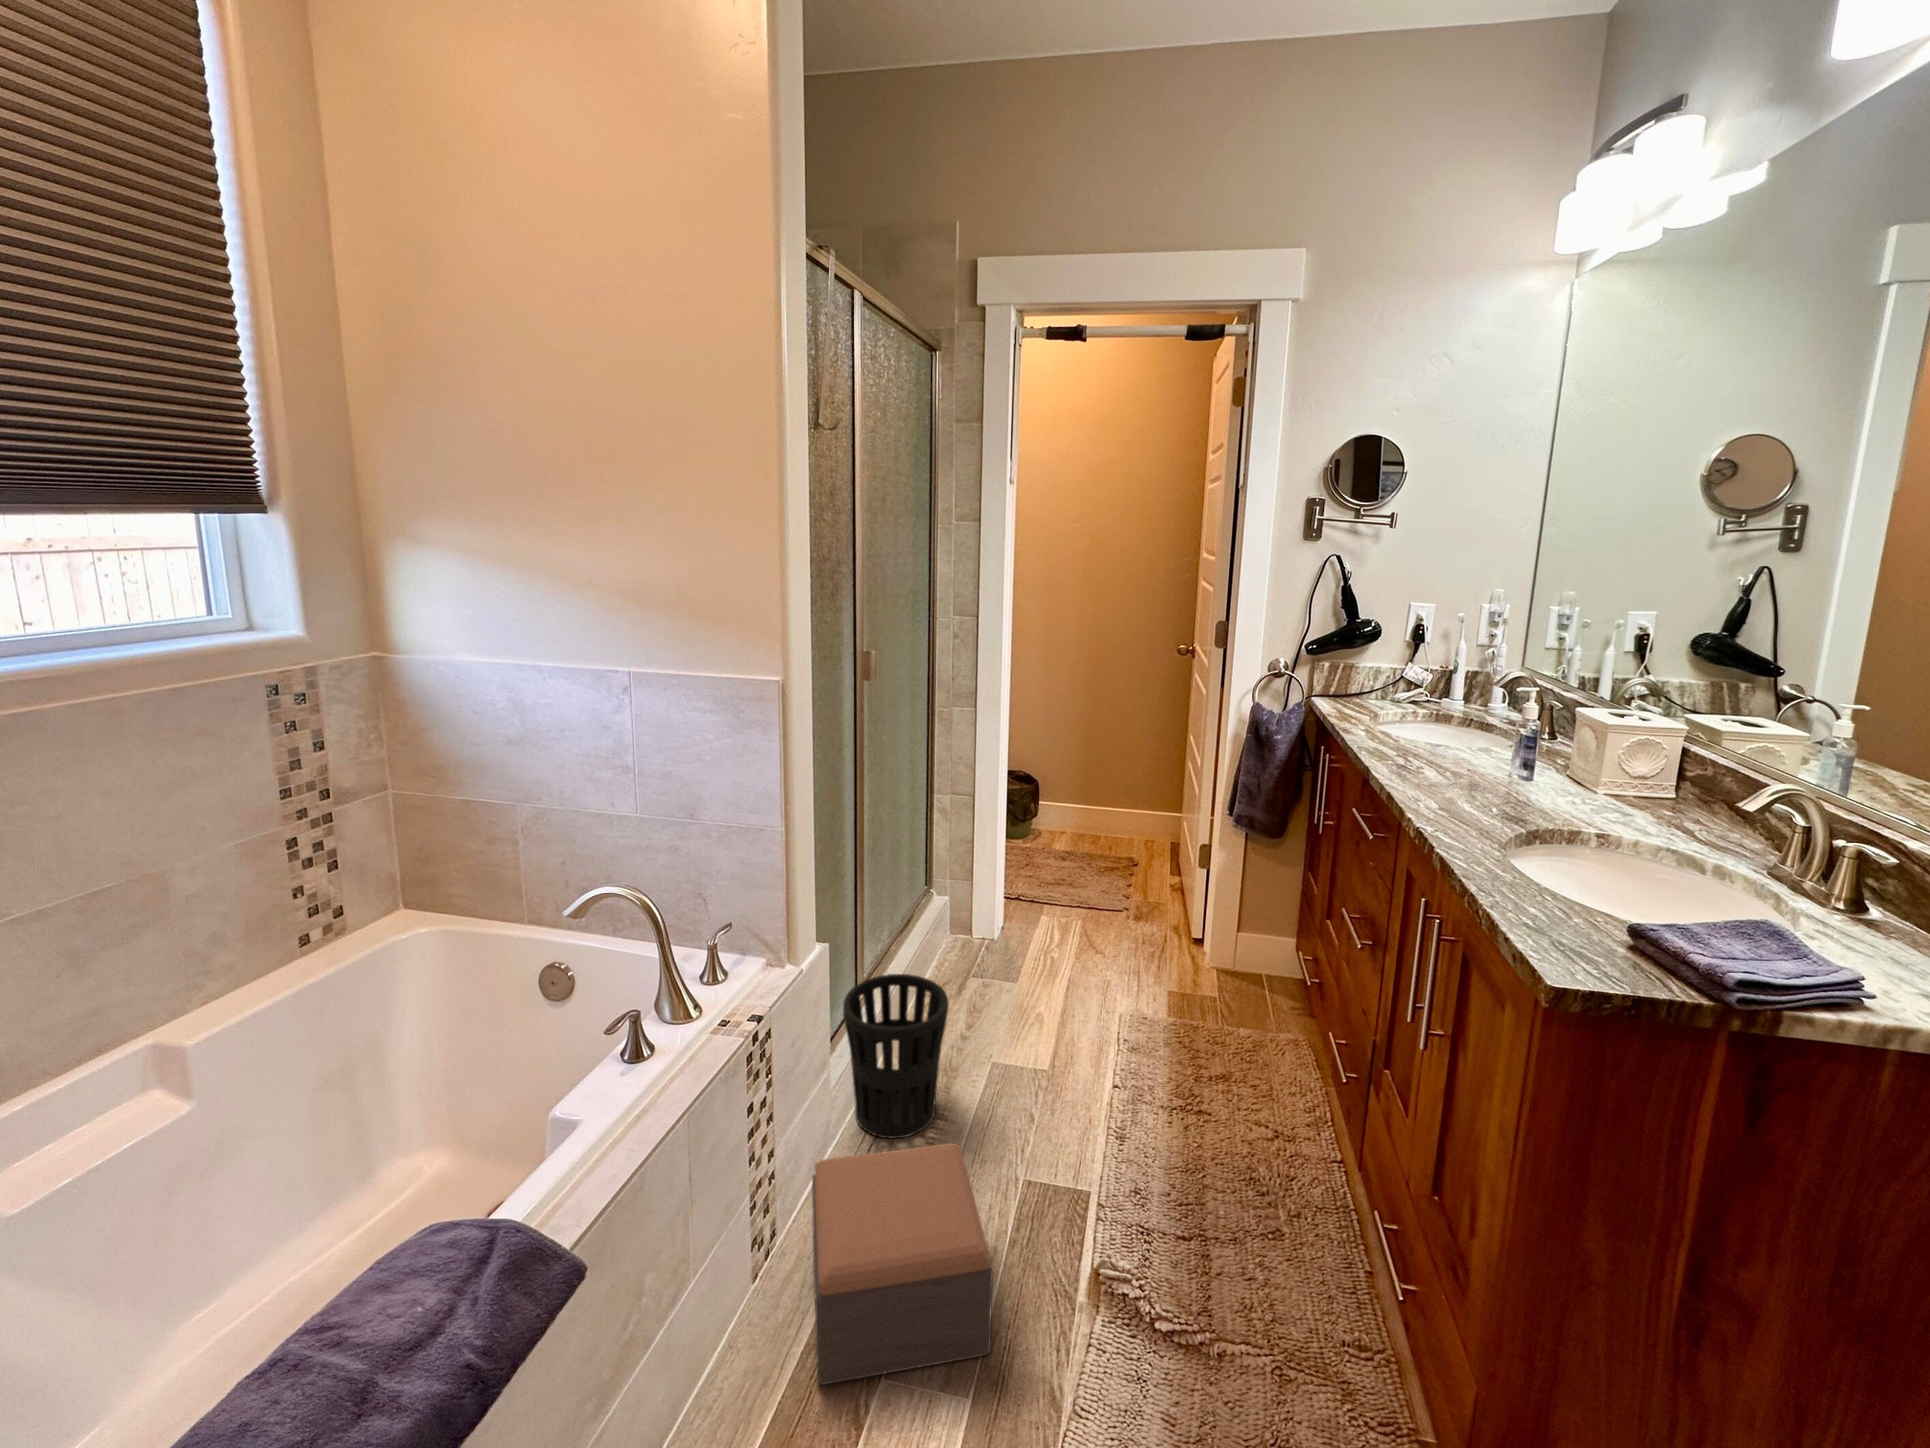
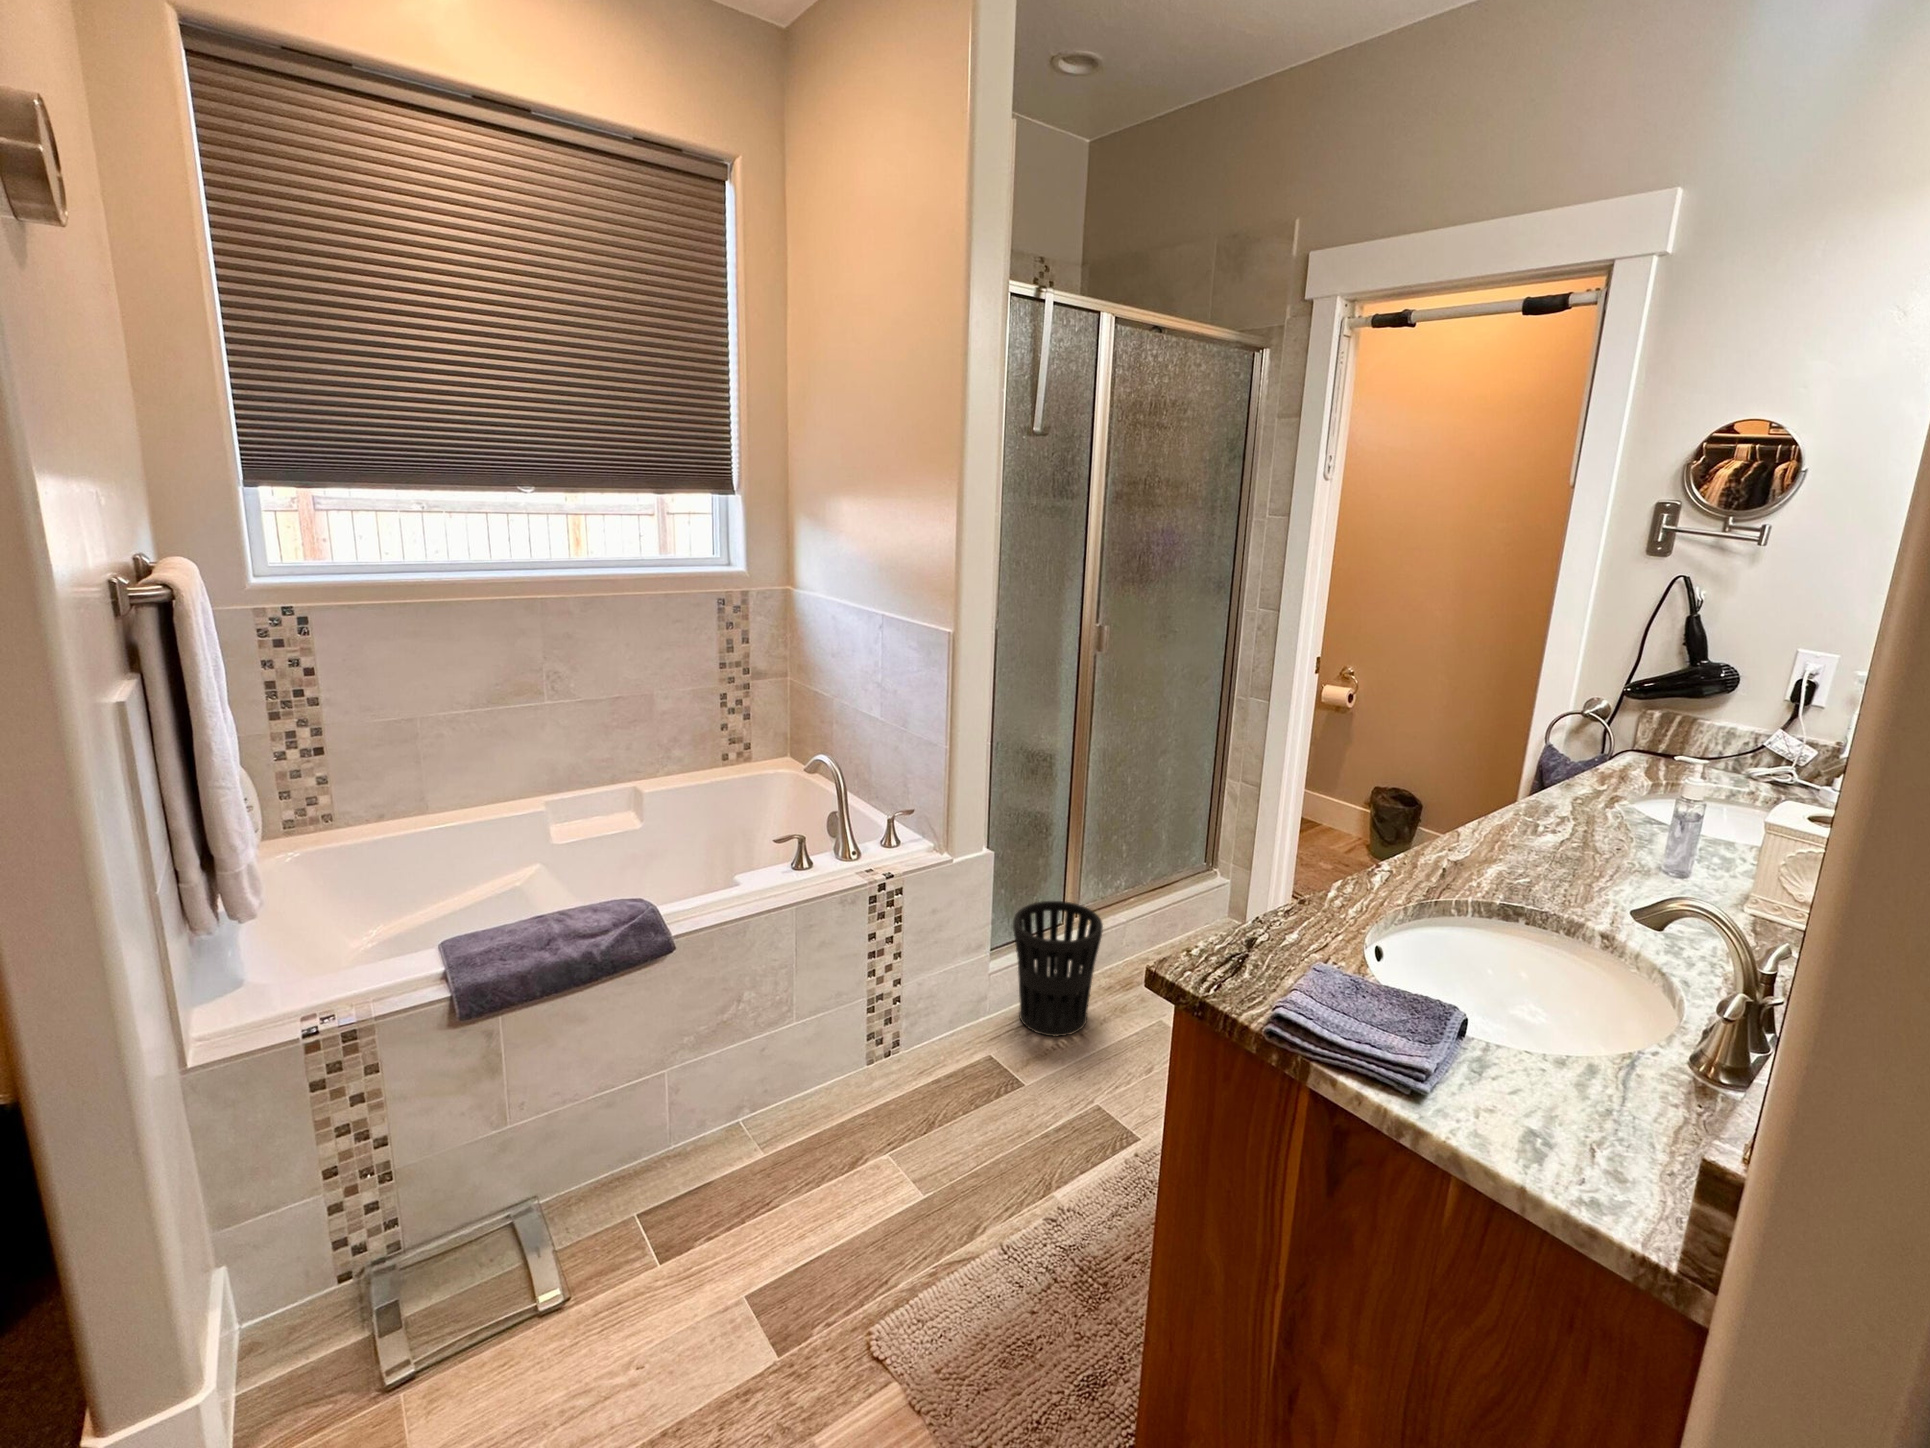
footstool: present [812,1143,993,1385] -> none [849,999,1023,1184]

